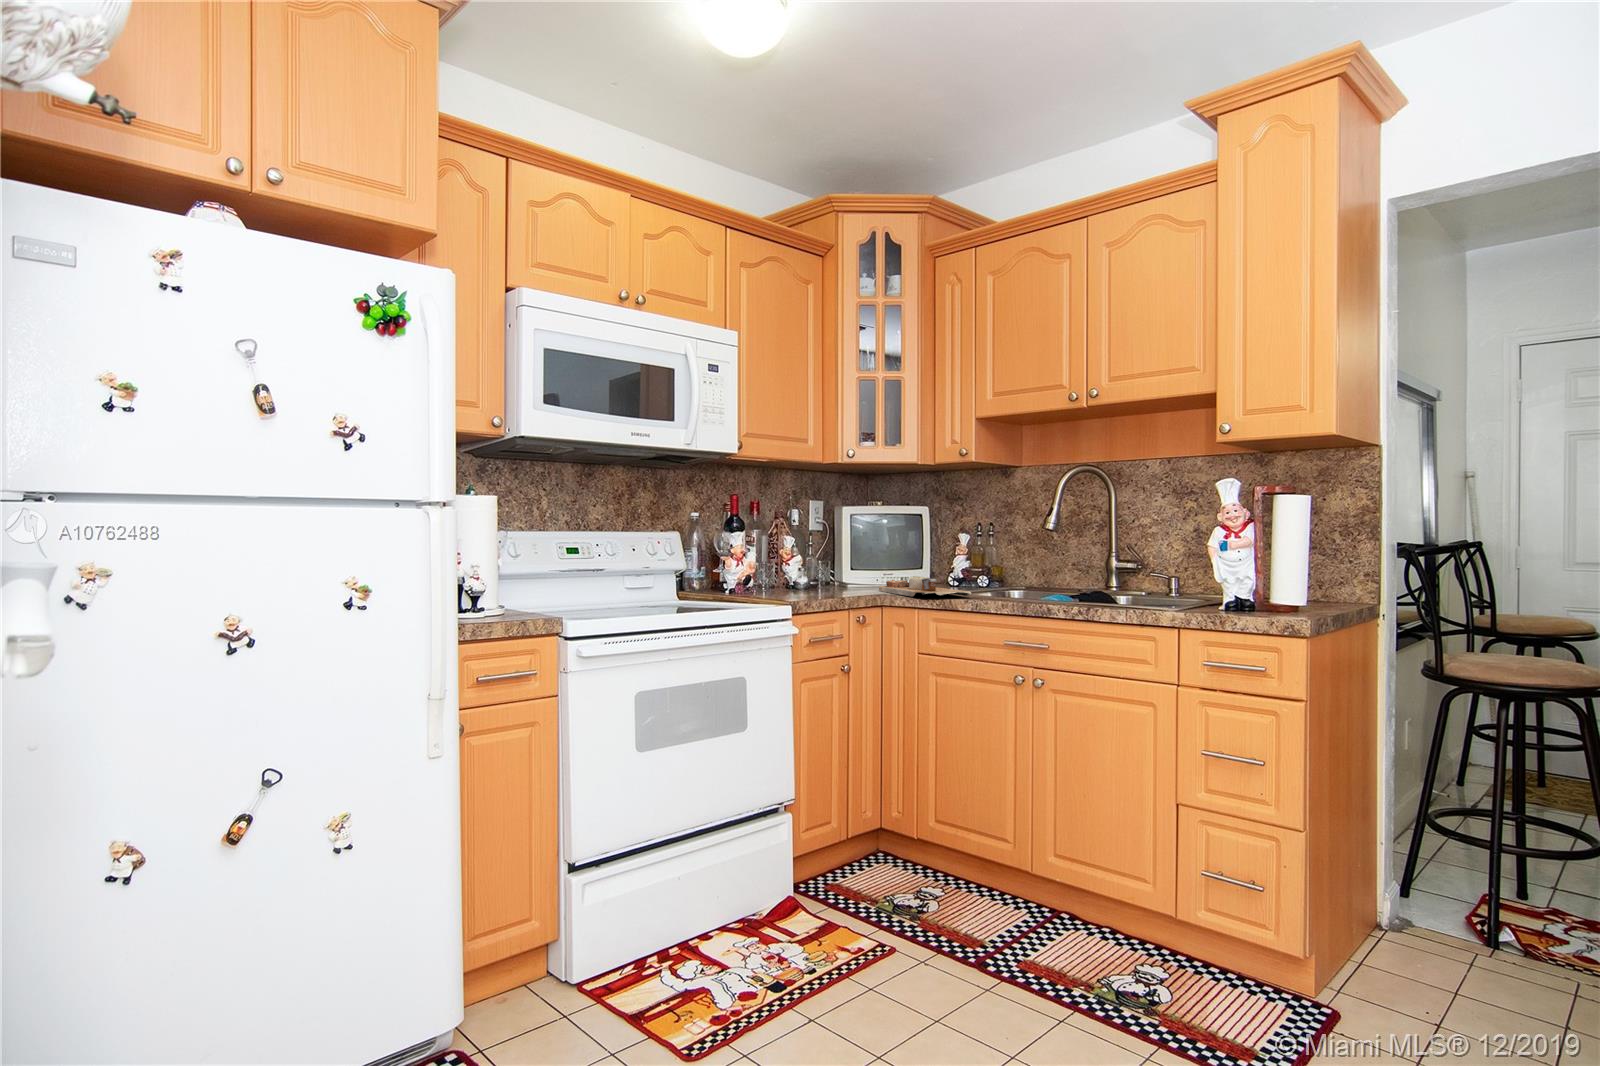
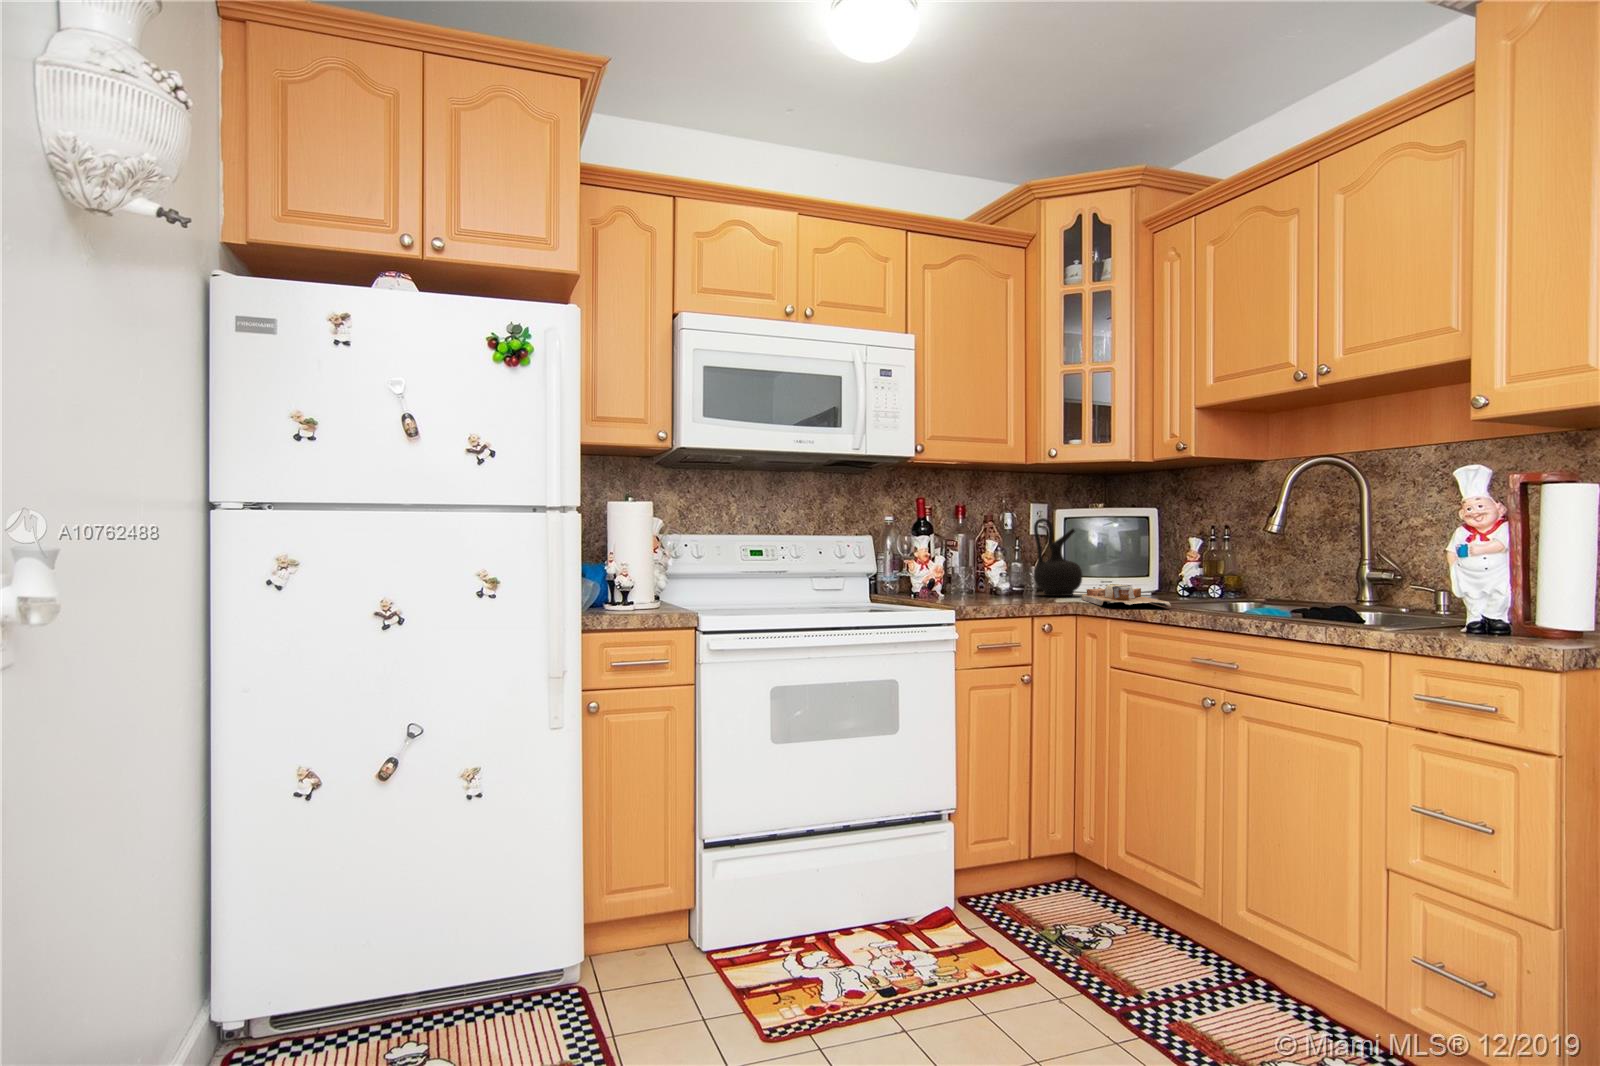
ceramic jug: none [829,515,873,588] -> present [1034,518,1082,596]

